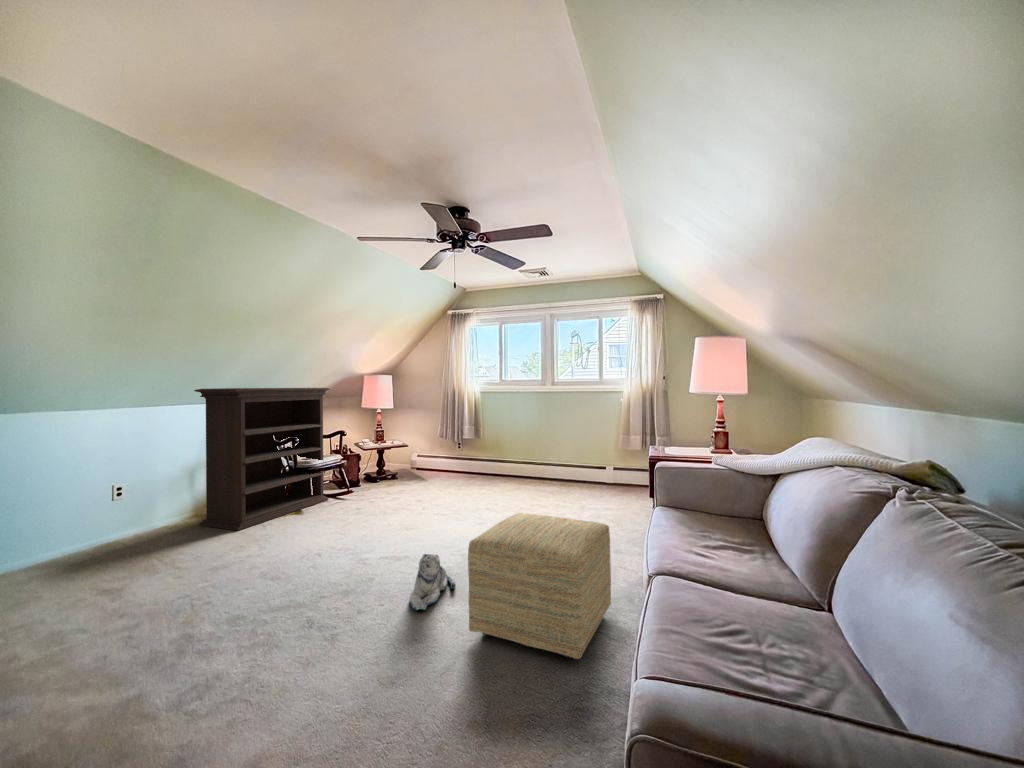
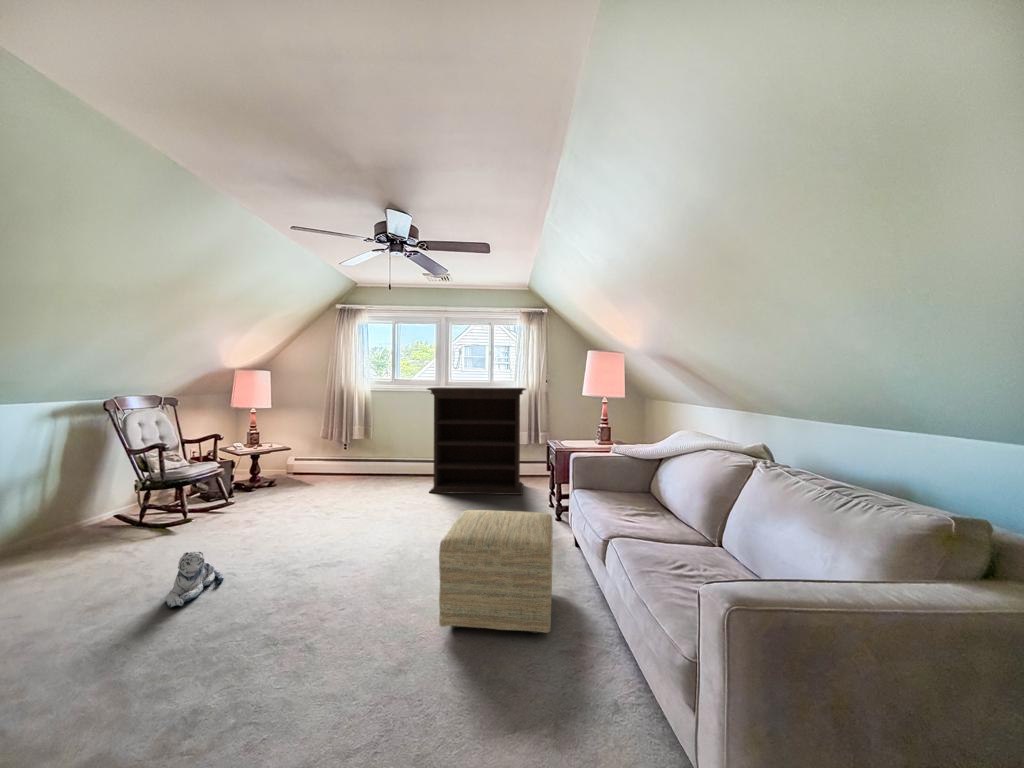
bookshelf: present [194,388,330,530] -> present [427,387,526,495]
plush toy: present [410,554,455,611] -> present [166,552,224,608]

